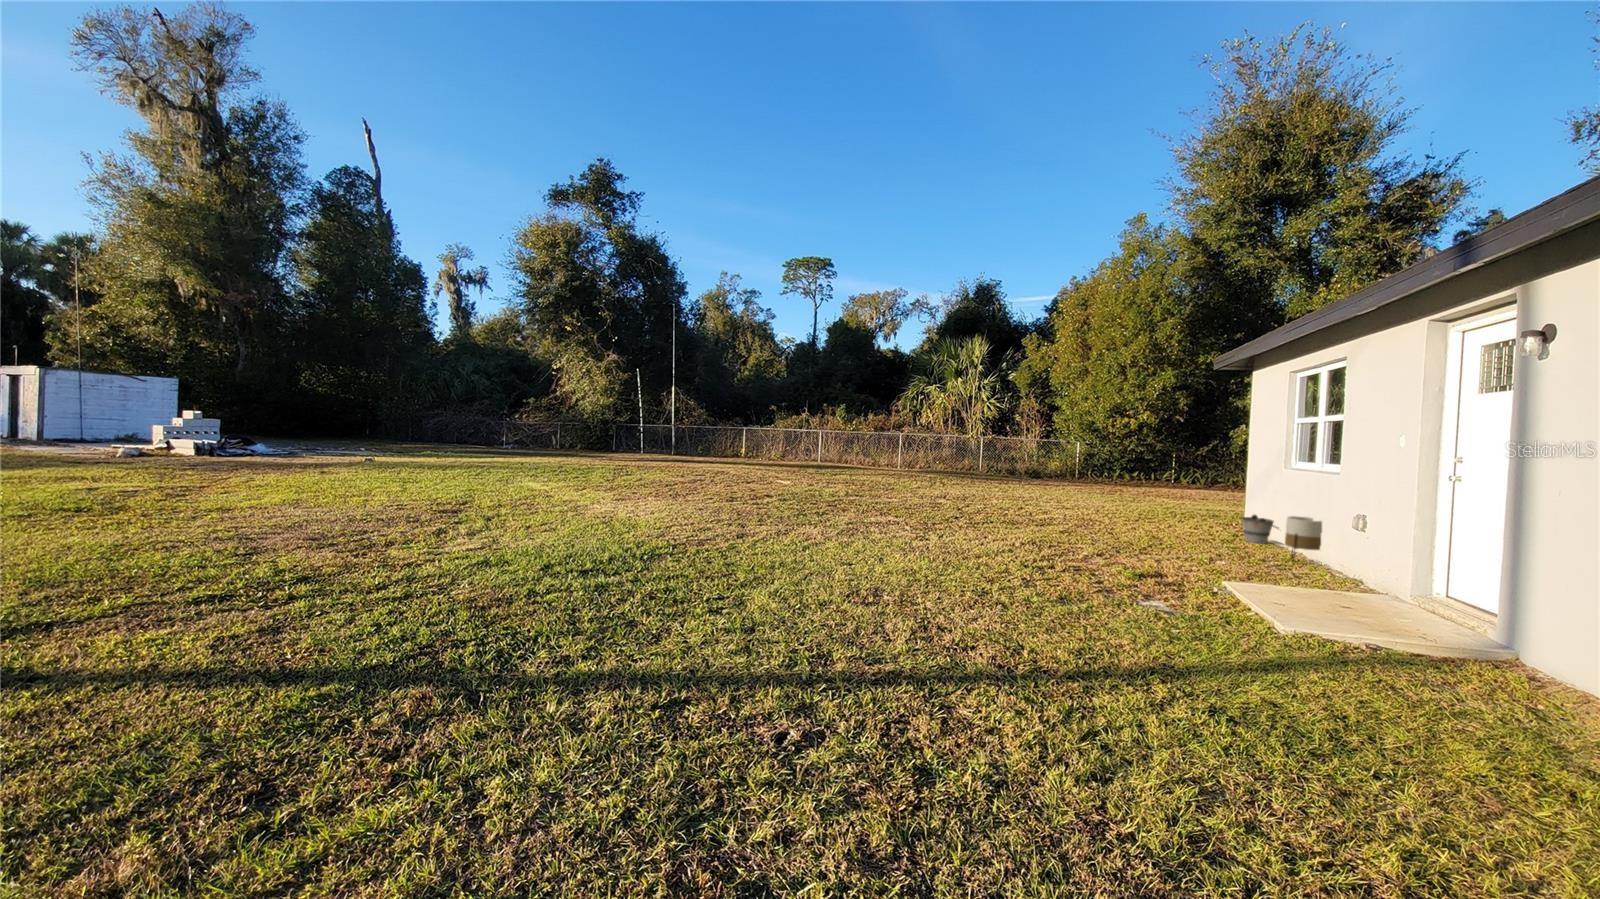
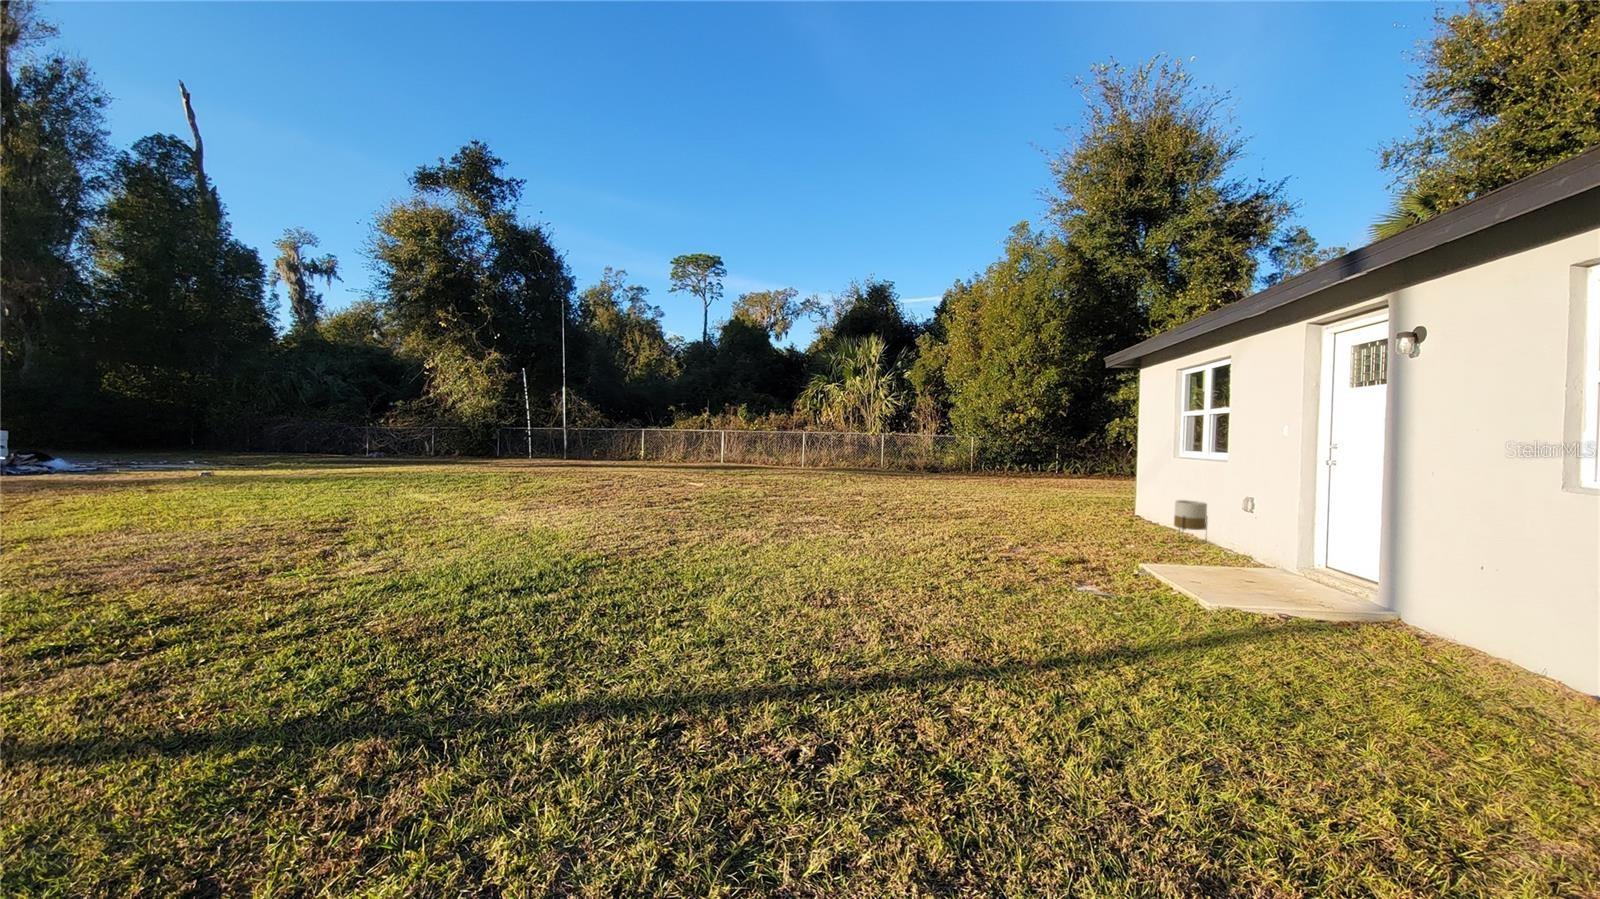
bucket: present [1241,515,1278,544] -> none [1131,500,1166,526]

